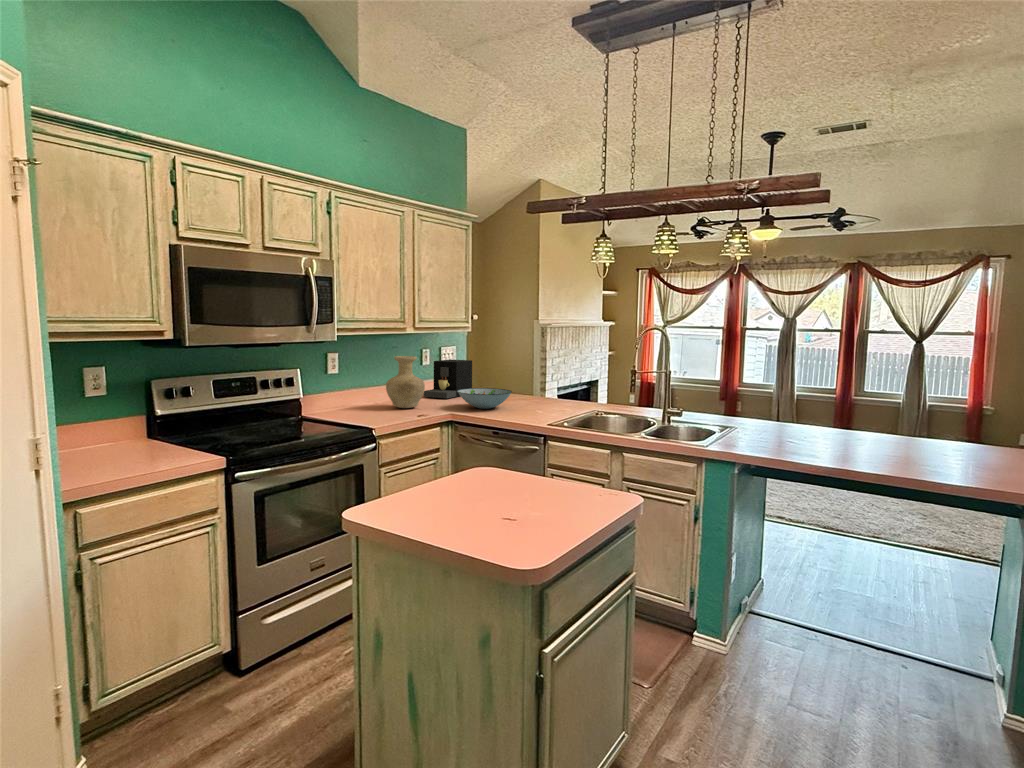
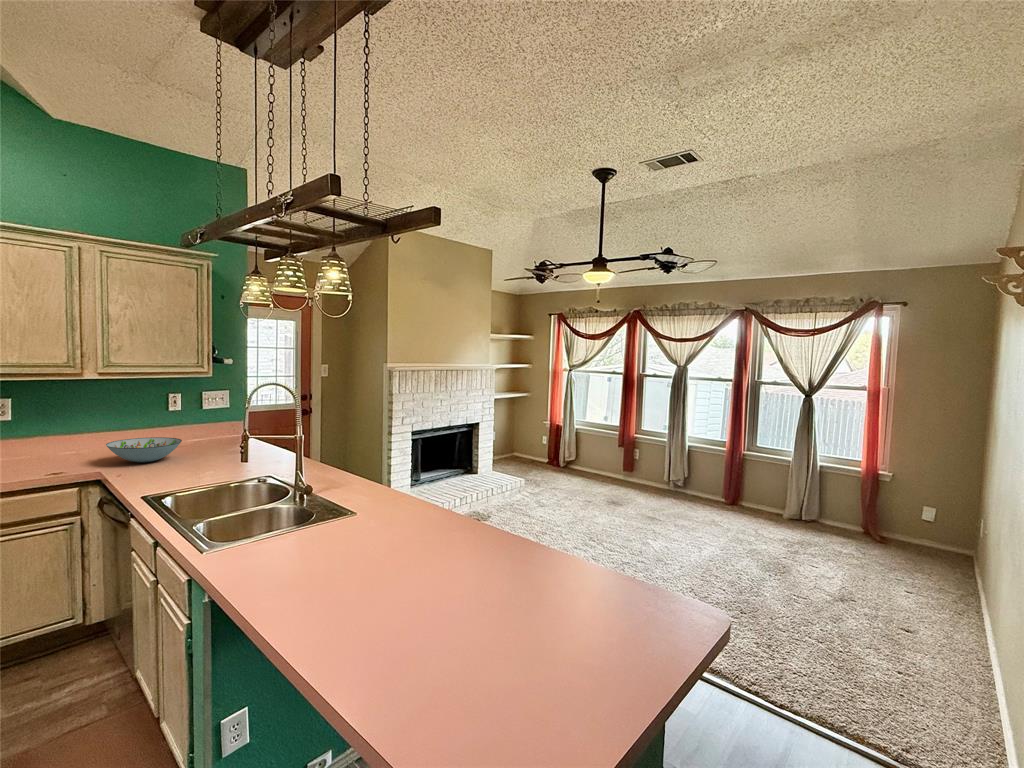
vase: present [386,356,425,408] -> none [34,400,90,458]
coffee maker: present [424,359,472,398] -> none [142,402,215,445]

